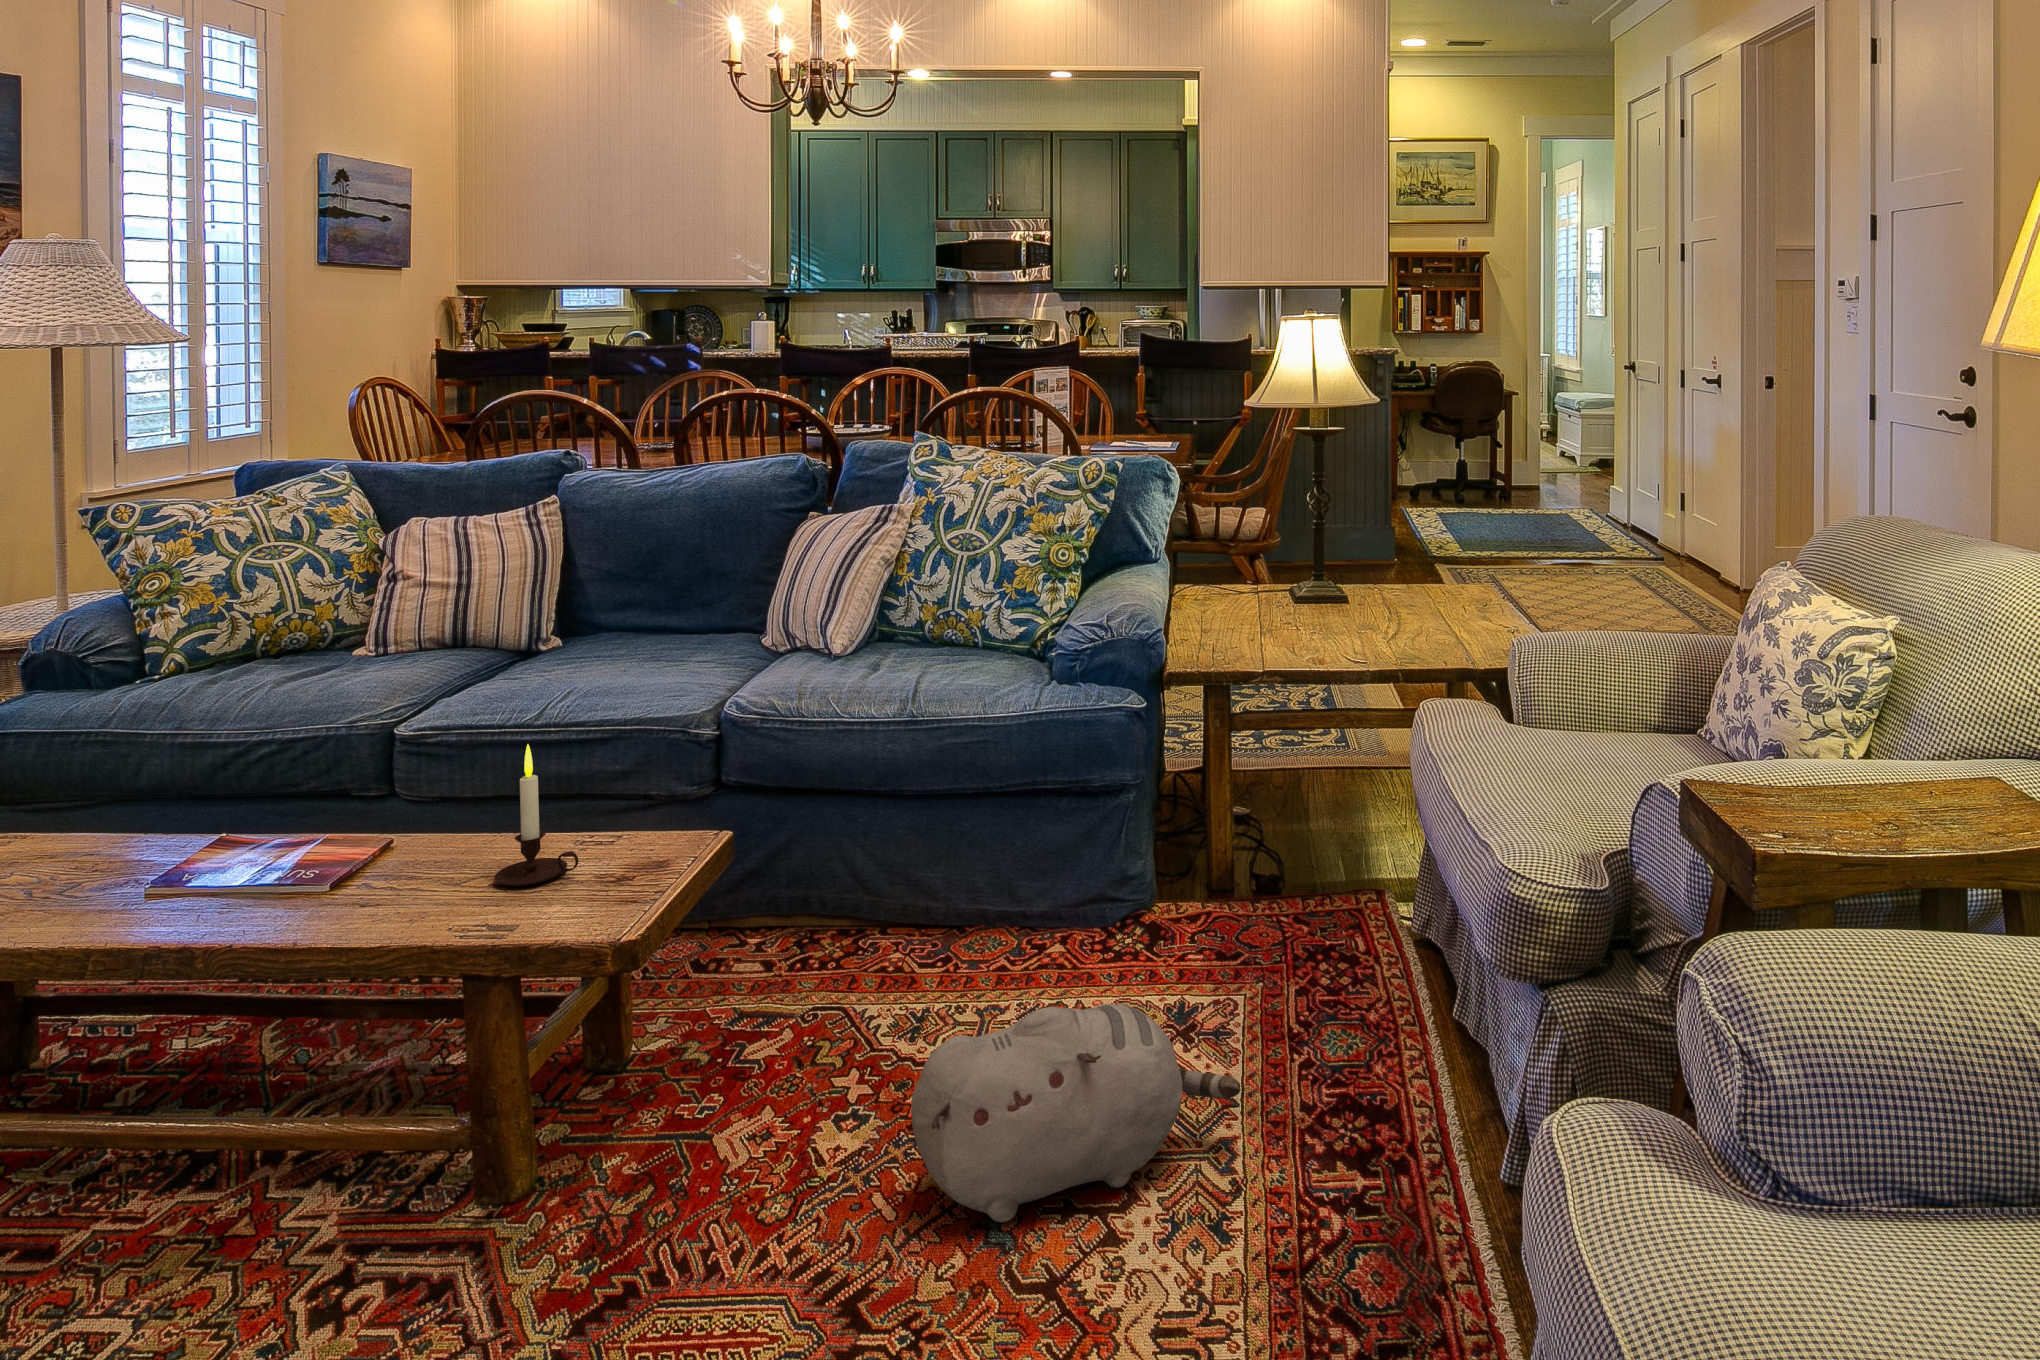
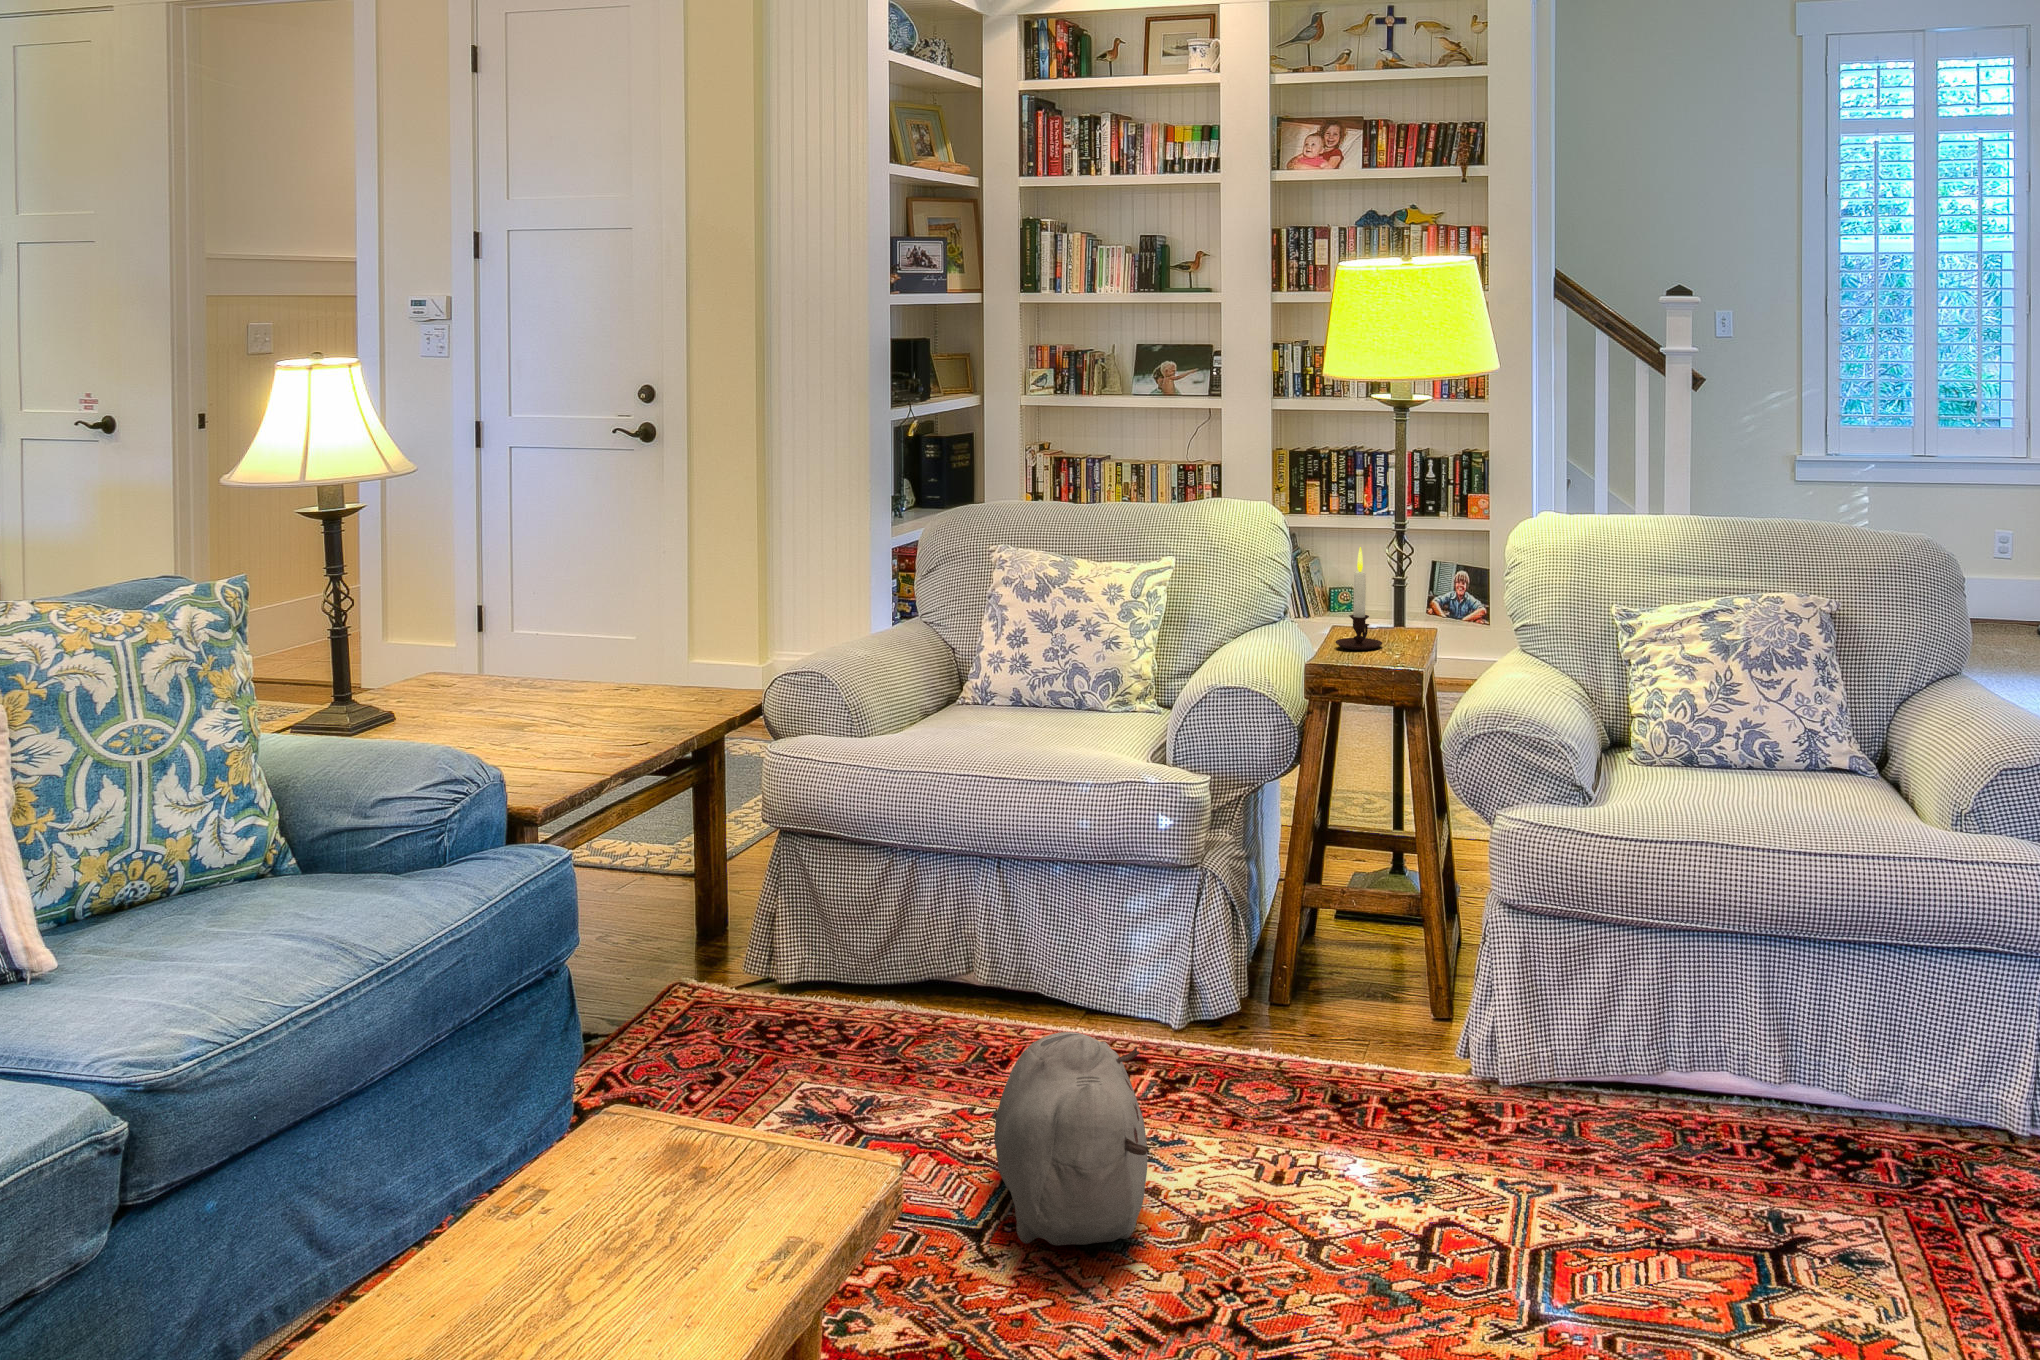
candle: present [494,744,579,886] -> present [1335,547,1382,650]

